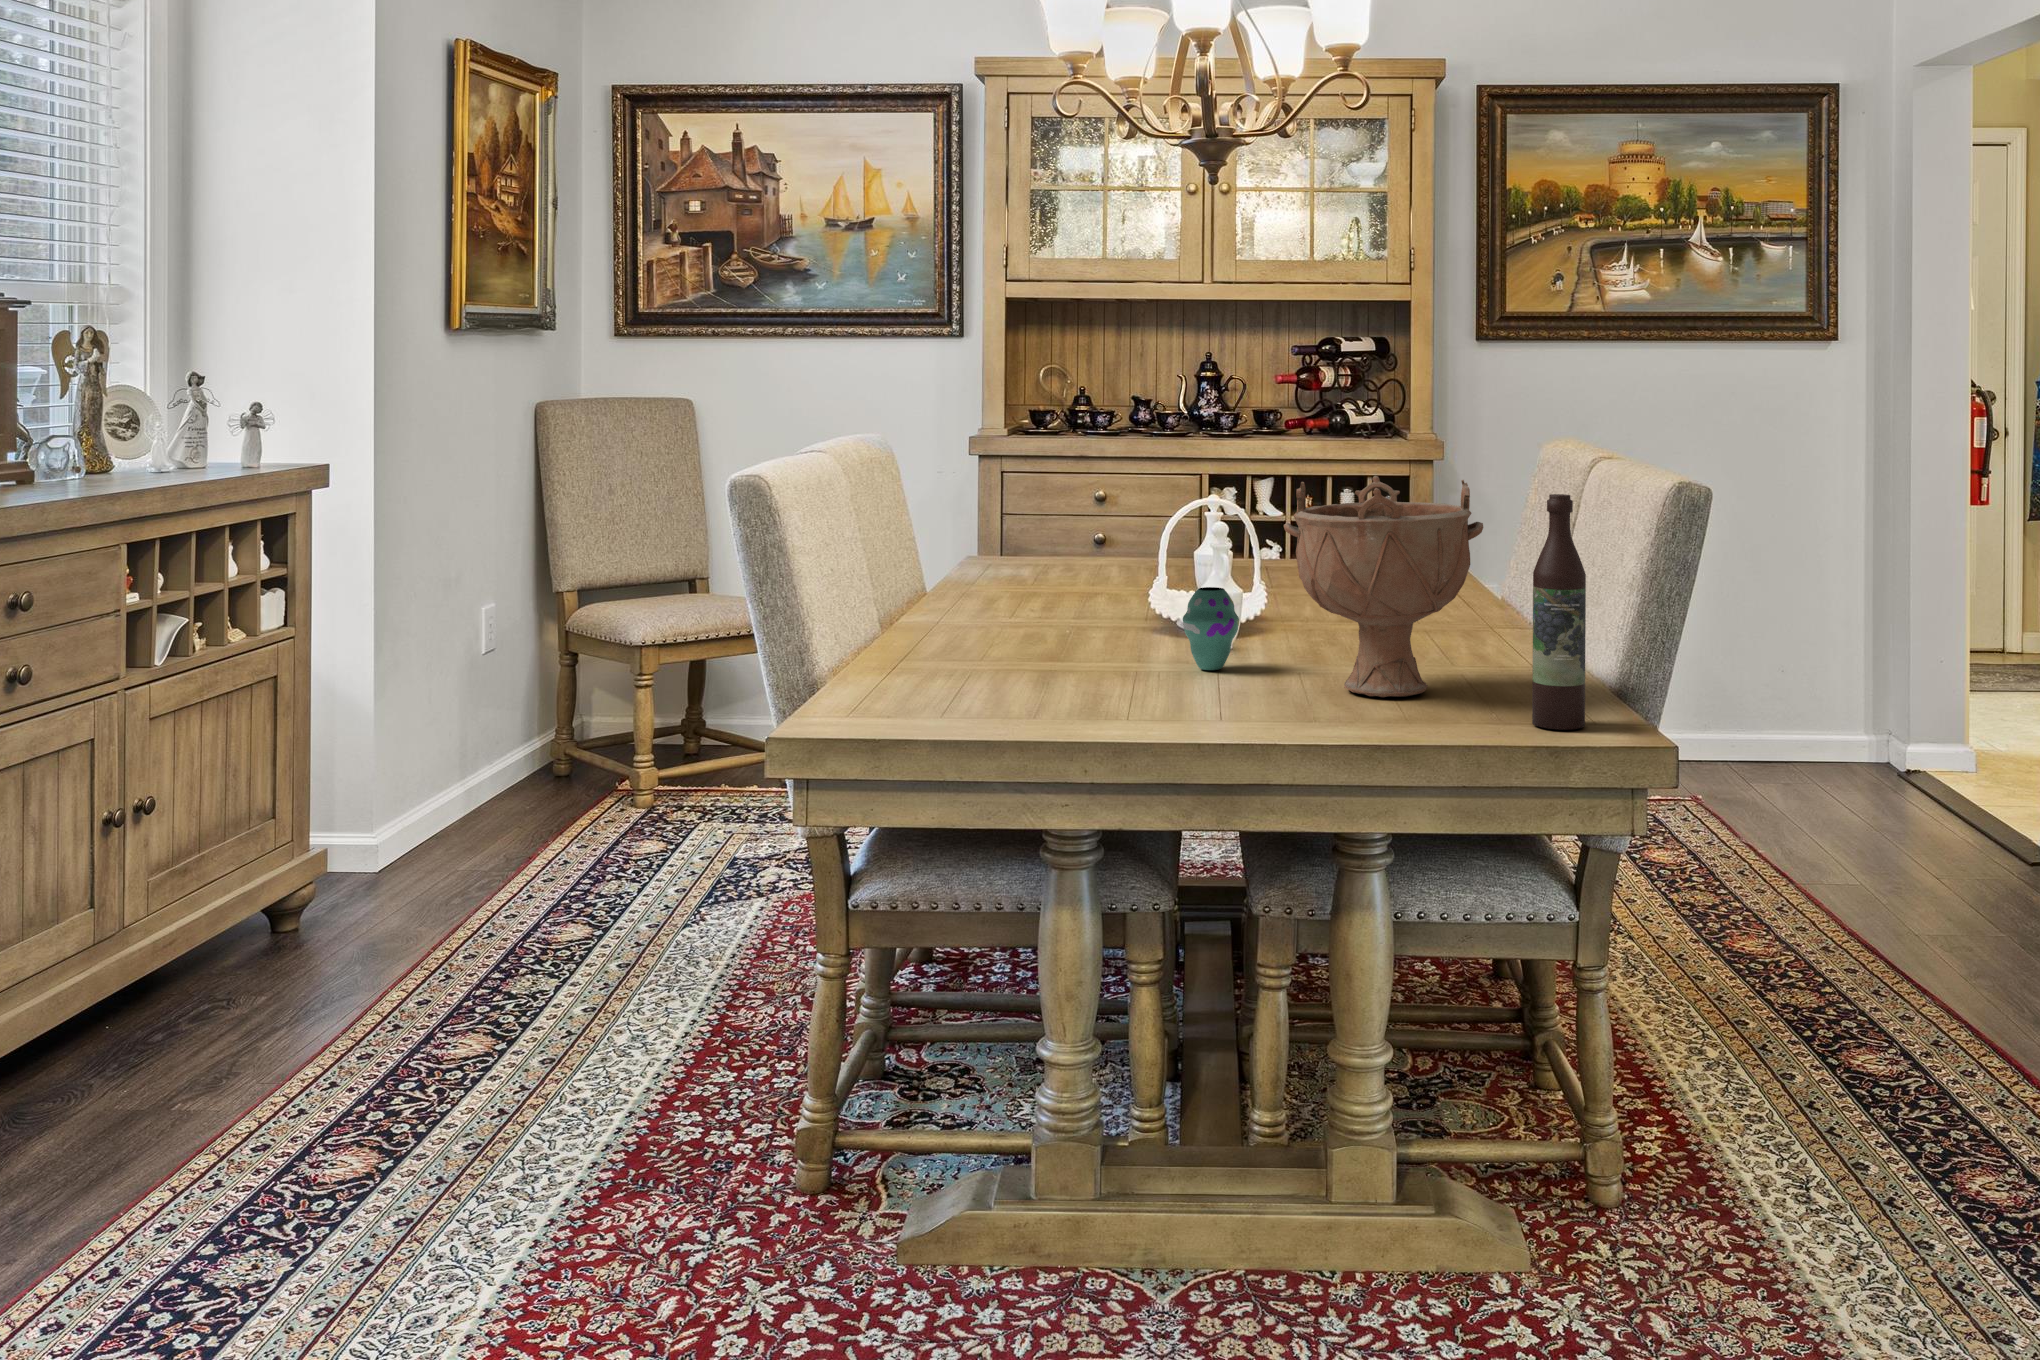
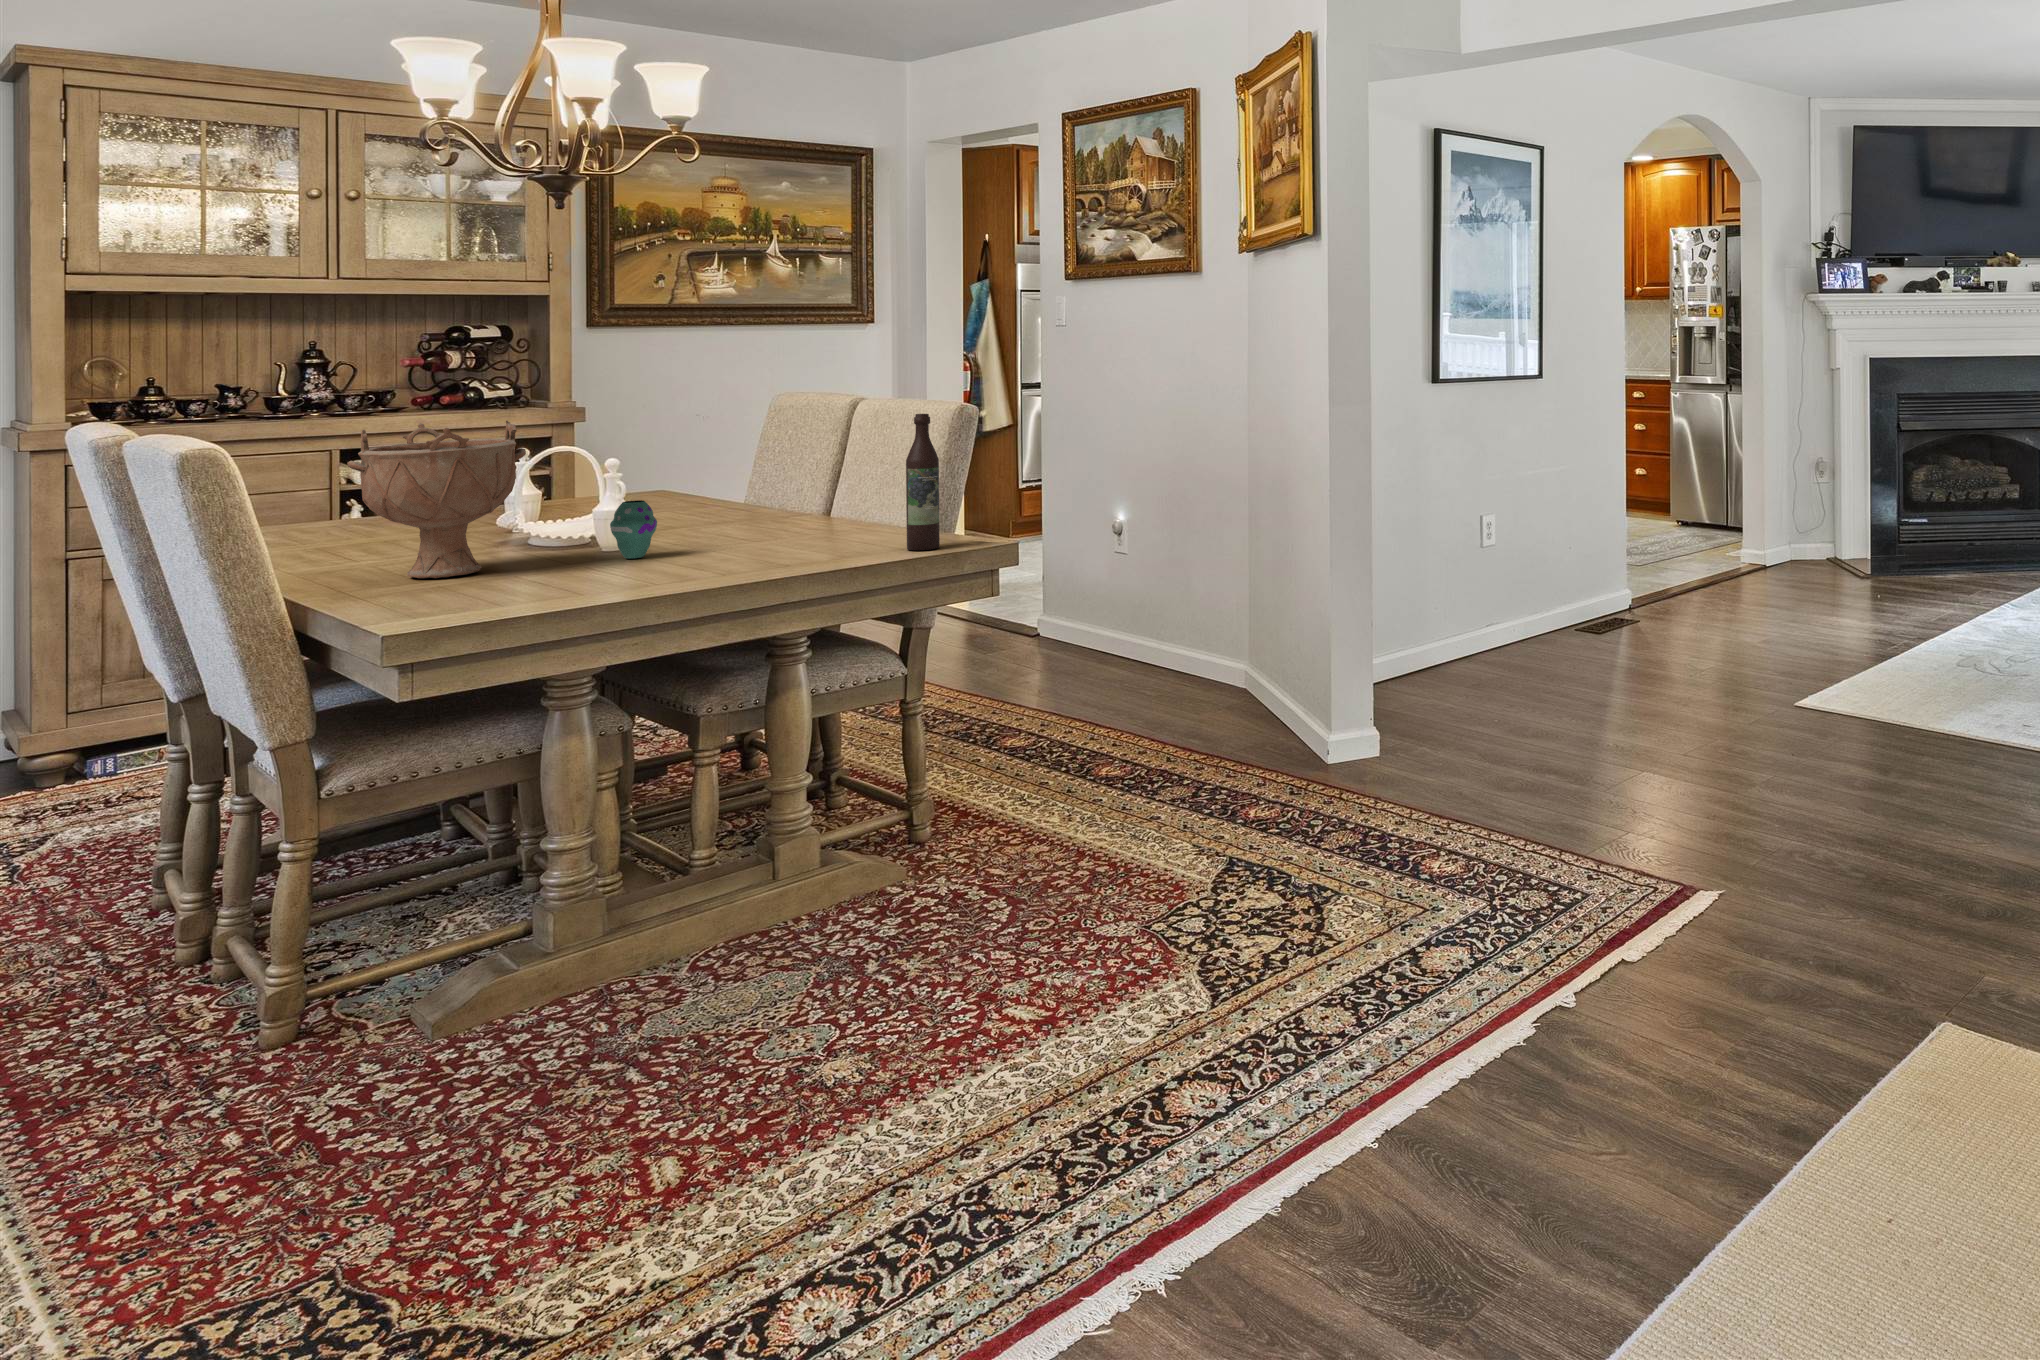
decorative bowl: present [1284,476,1483,697] -> present [347,420,526,578]

